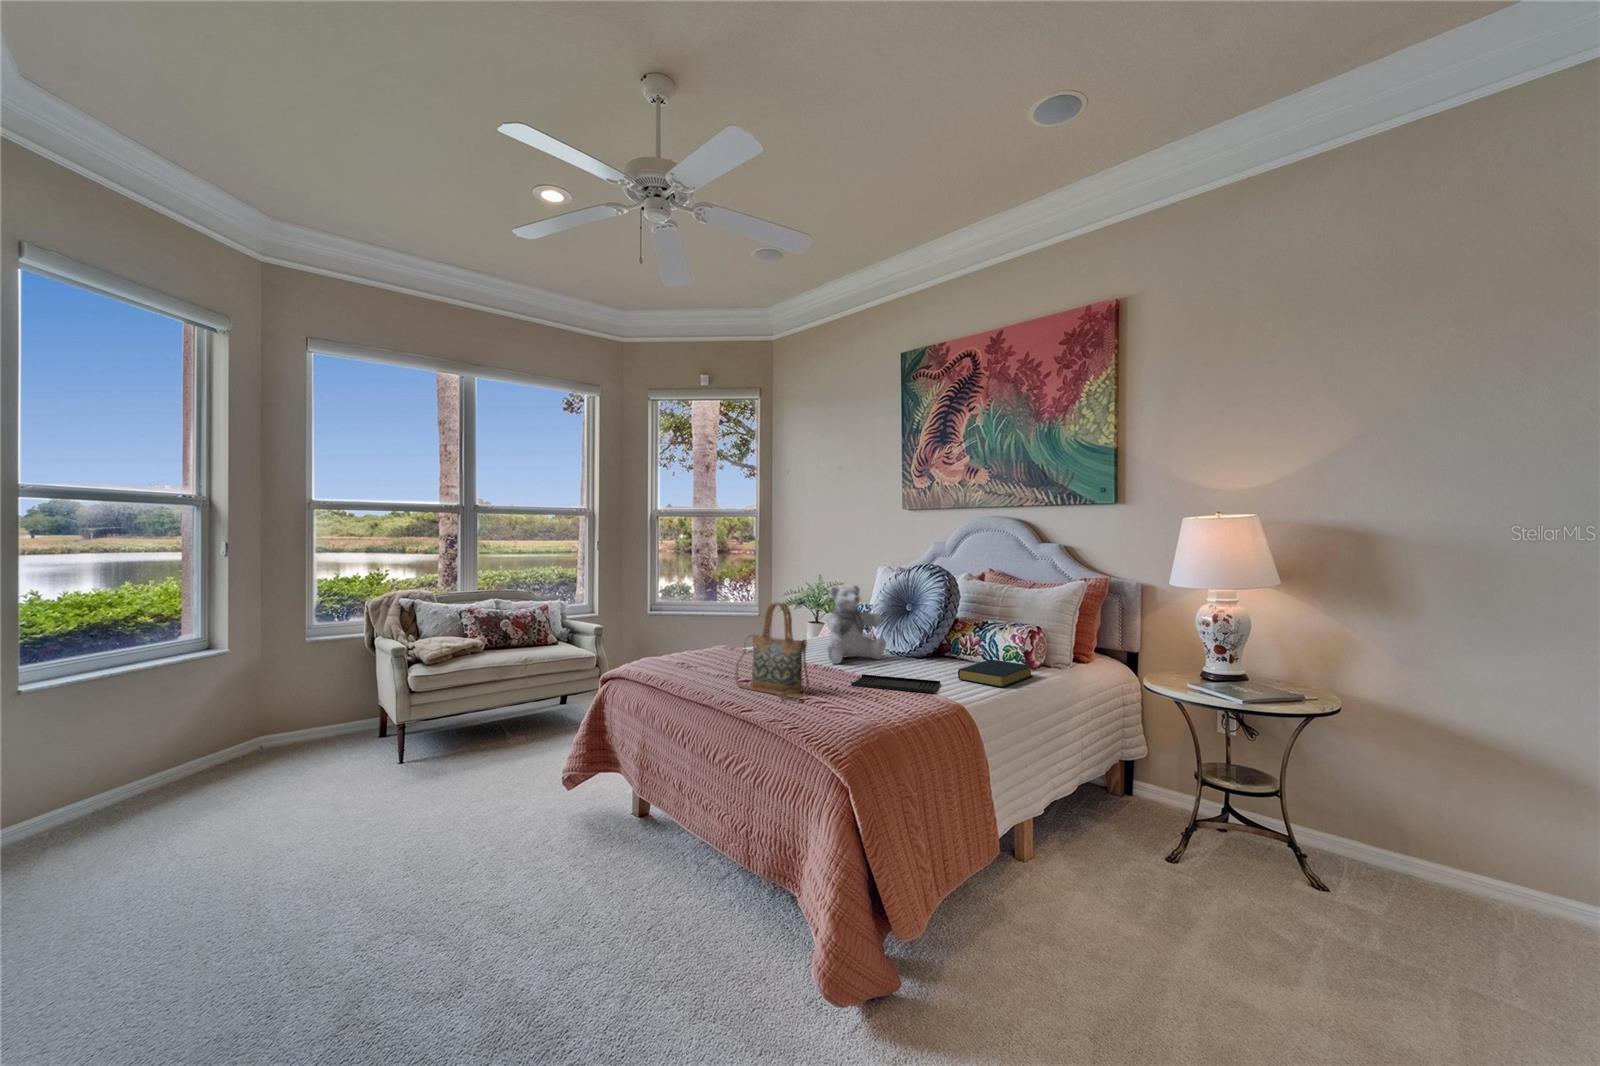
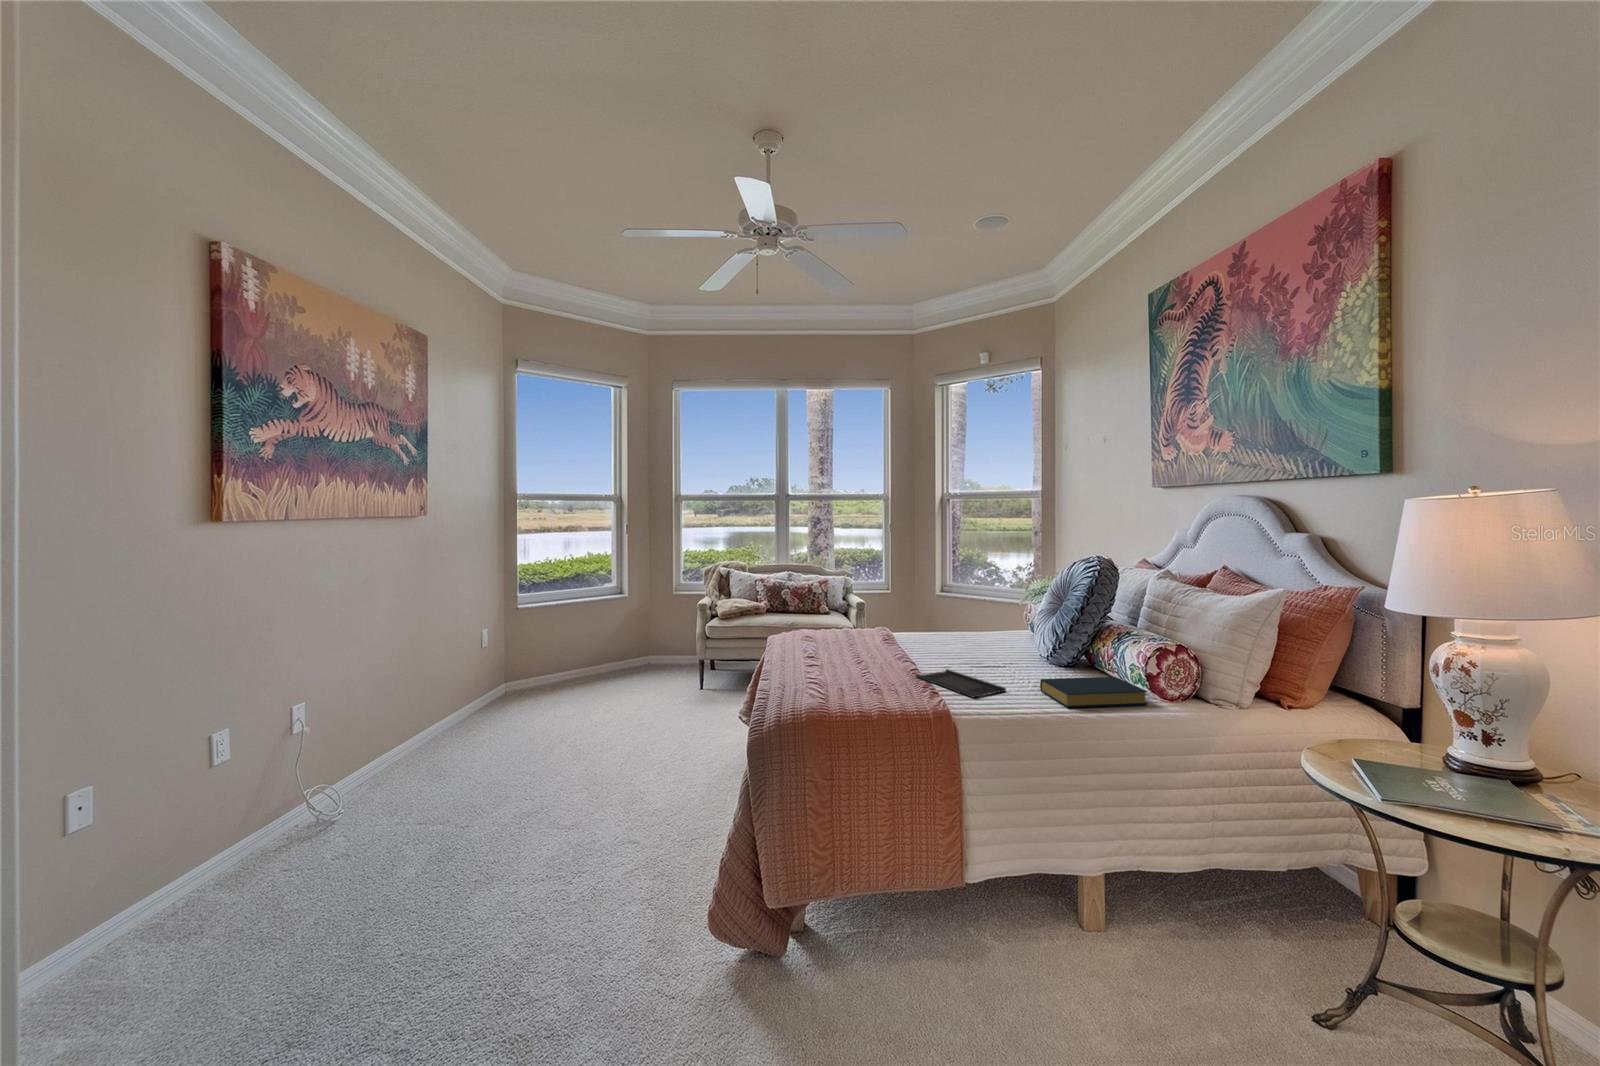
teddy bear: present [826,585,886,664] -> none [945,577,1019,659]
handbag: present [735,603,809,701] -> none [821,589,861,679]

